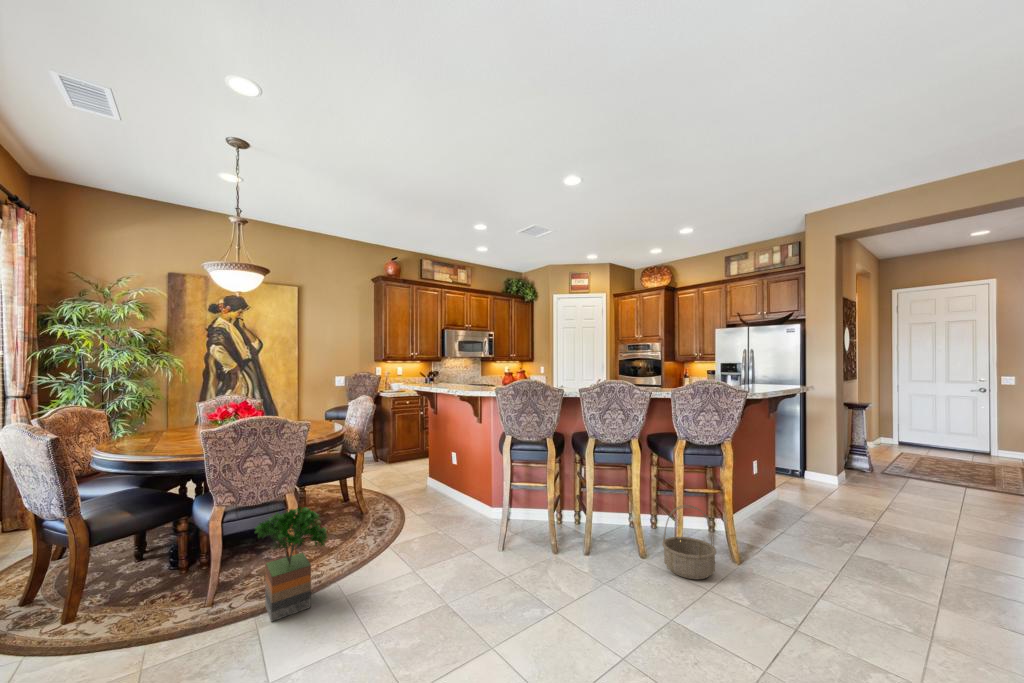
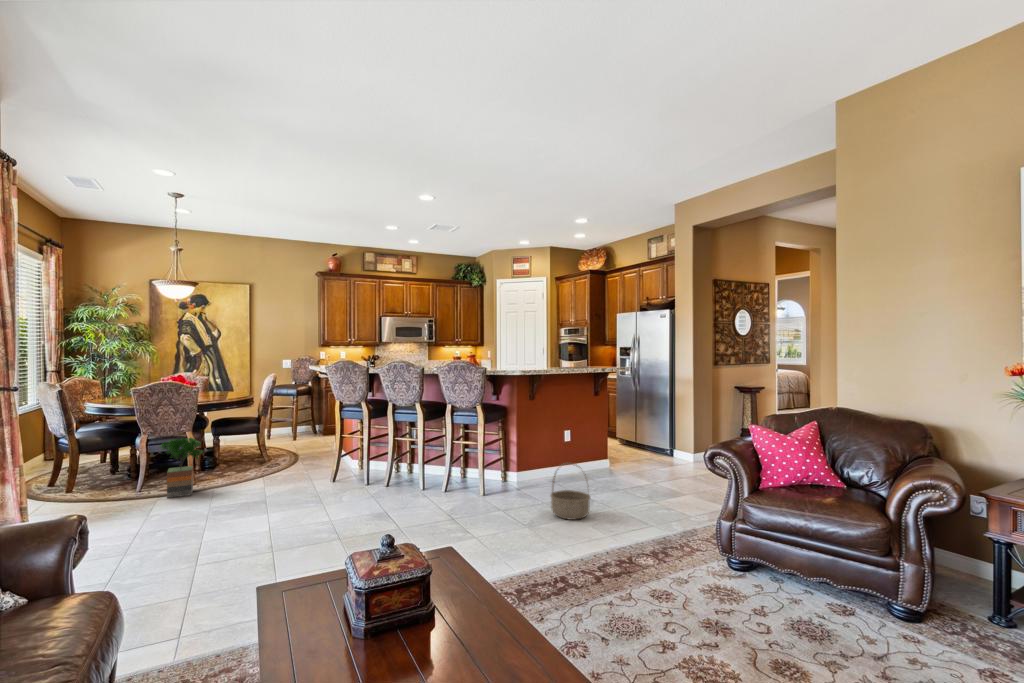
basket: present [662,505,716,579] -> present [551,463,590,520]

